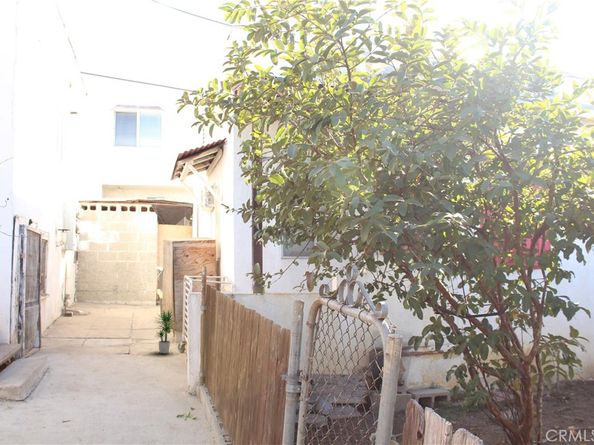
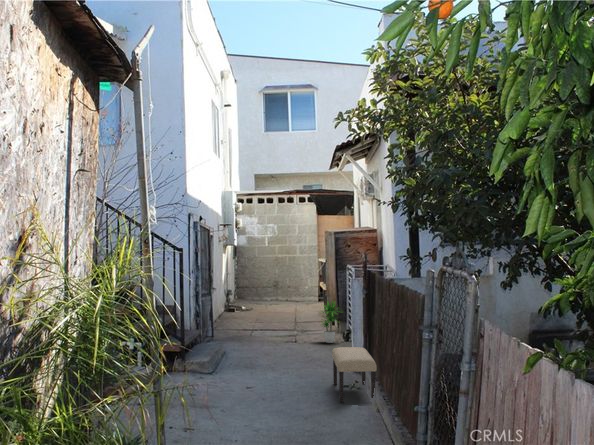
bench: none [164,368,214,437] -> present [332,347,377,403]

